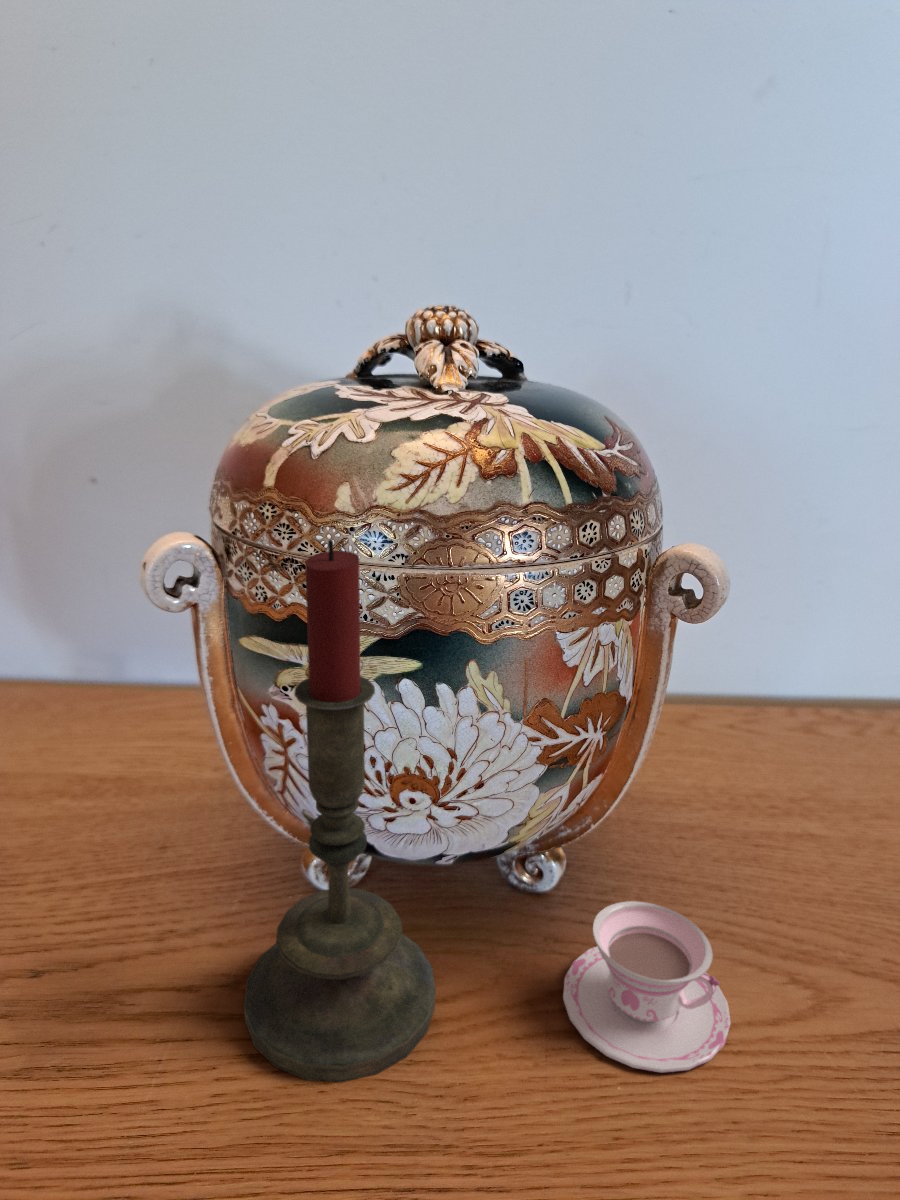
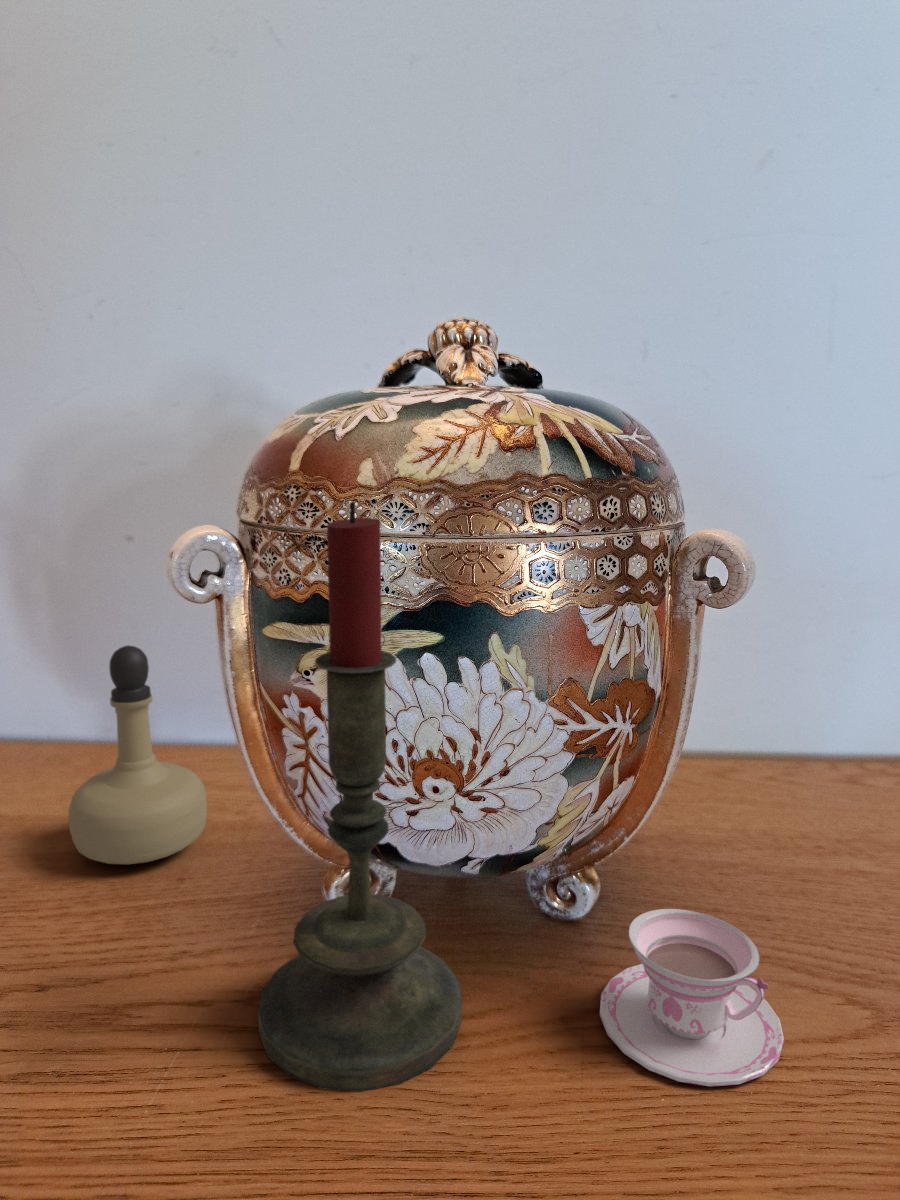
perfume bottle: none [48,624,185,835] -> present [69,645,207,864]

